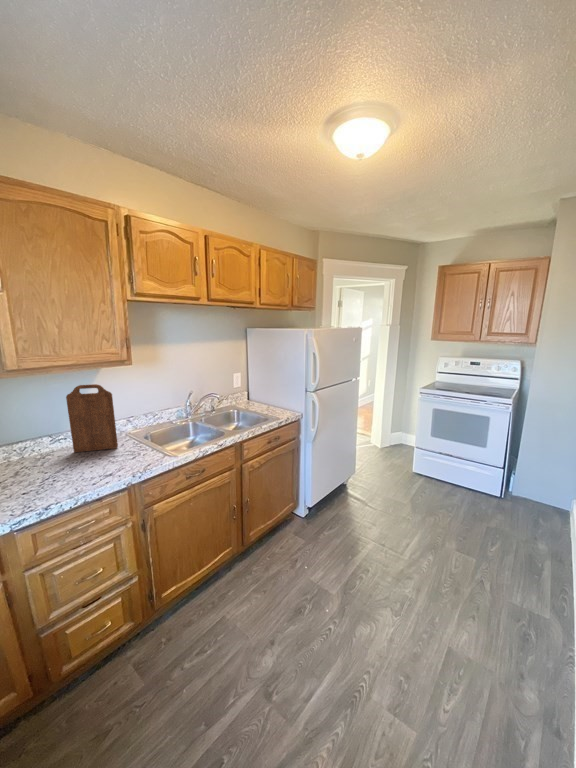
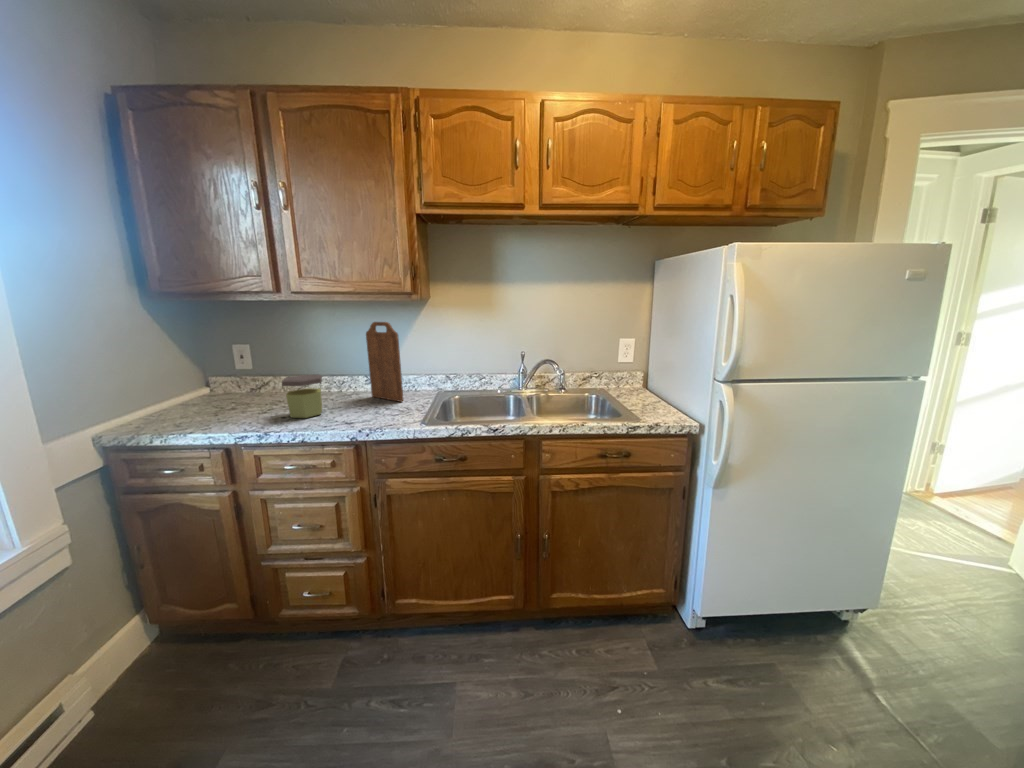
jar: none [23,443,70,489] -> present [282,375,322,418]

